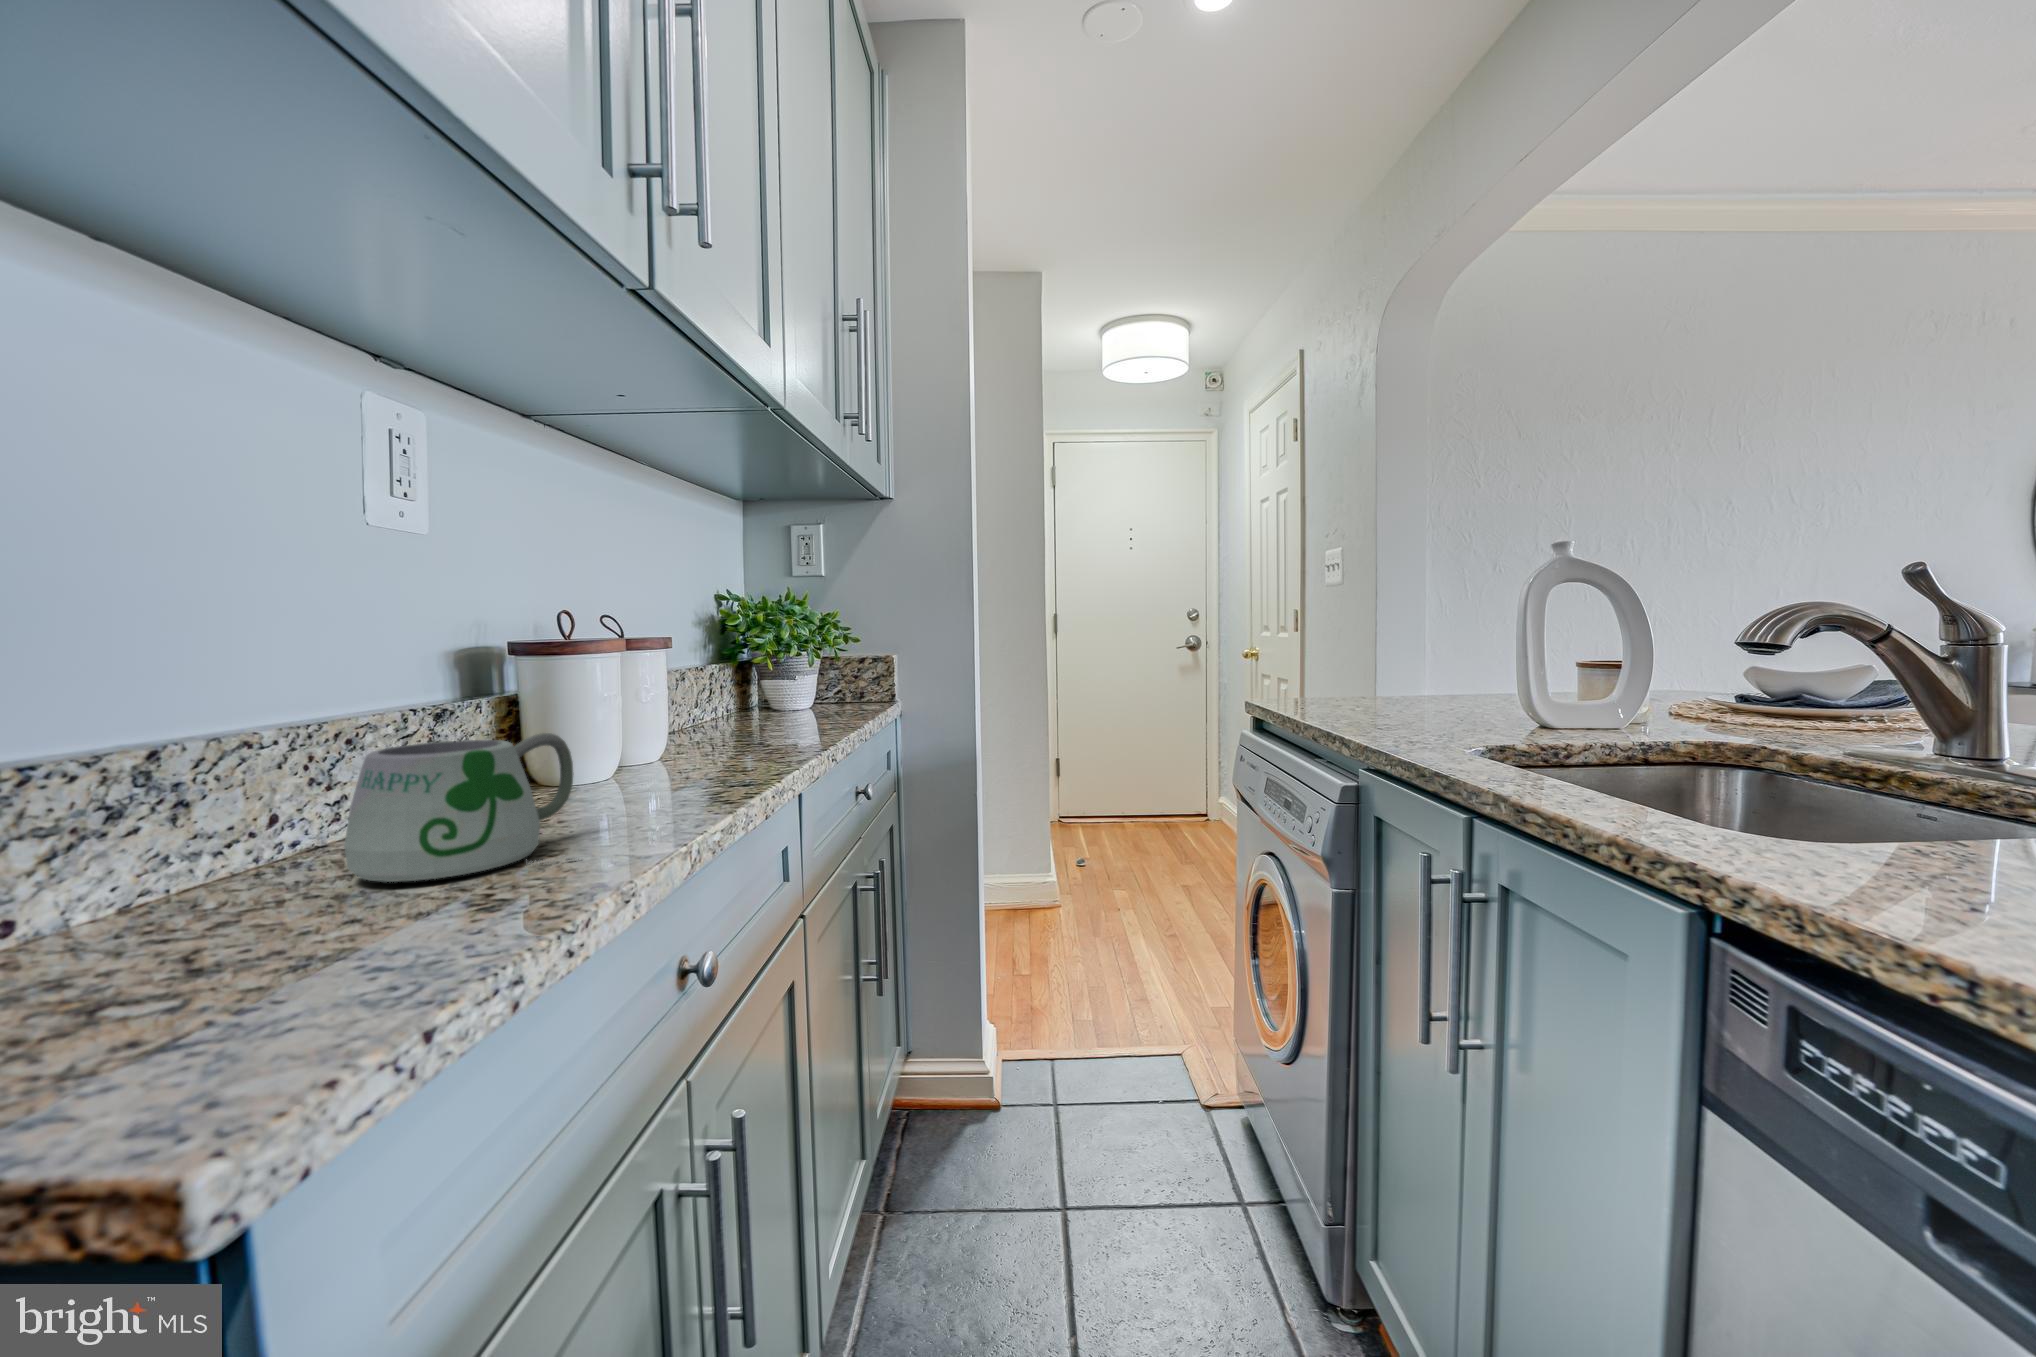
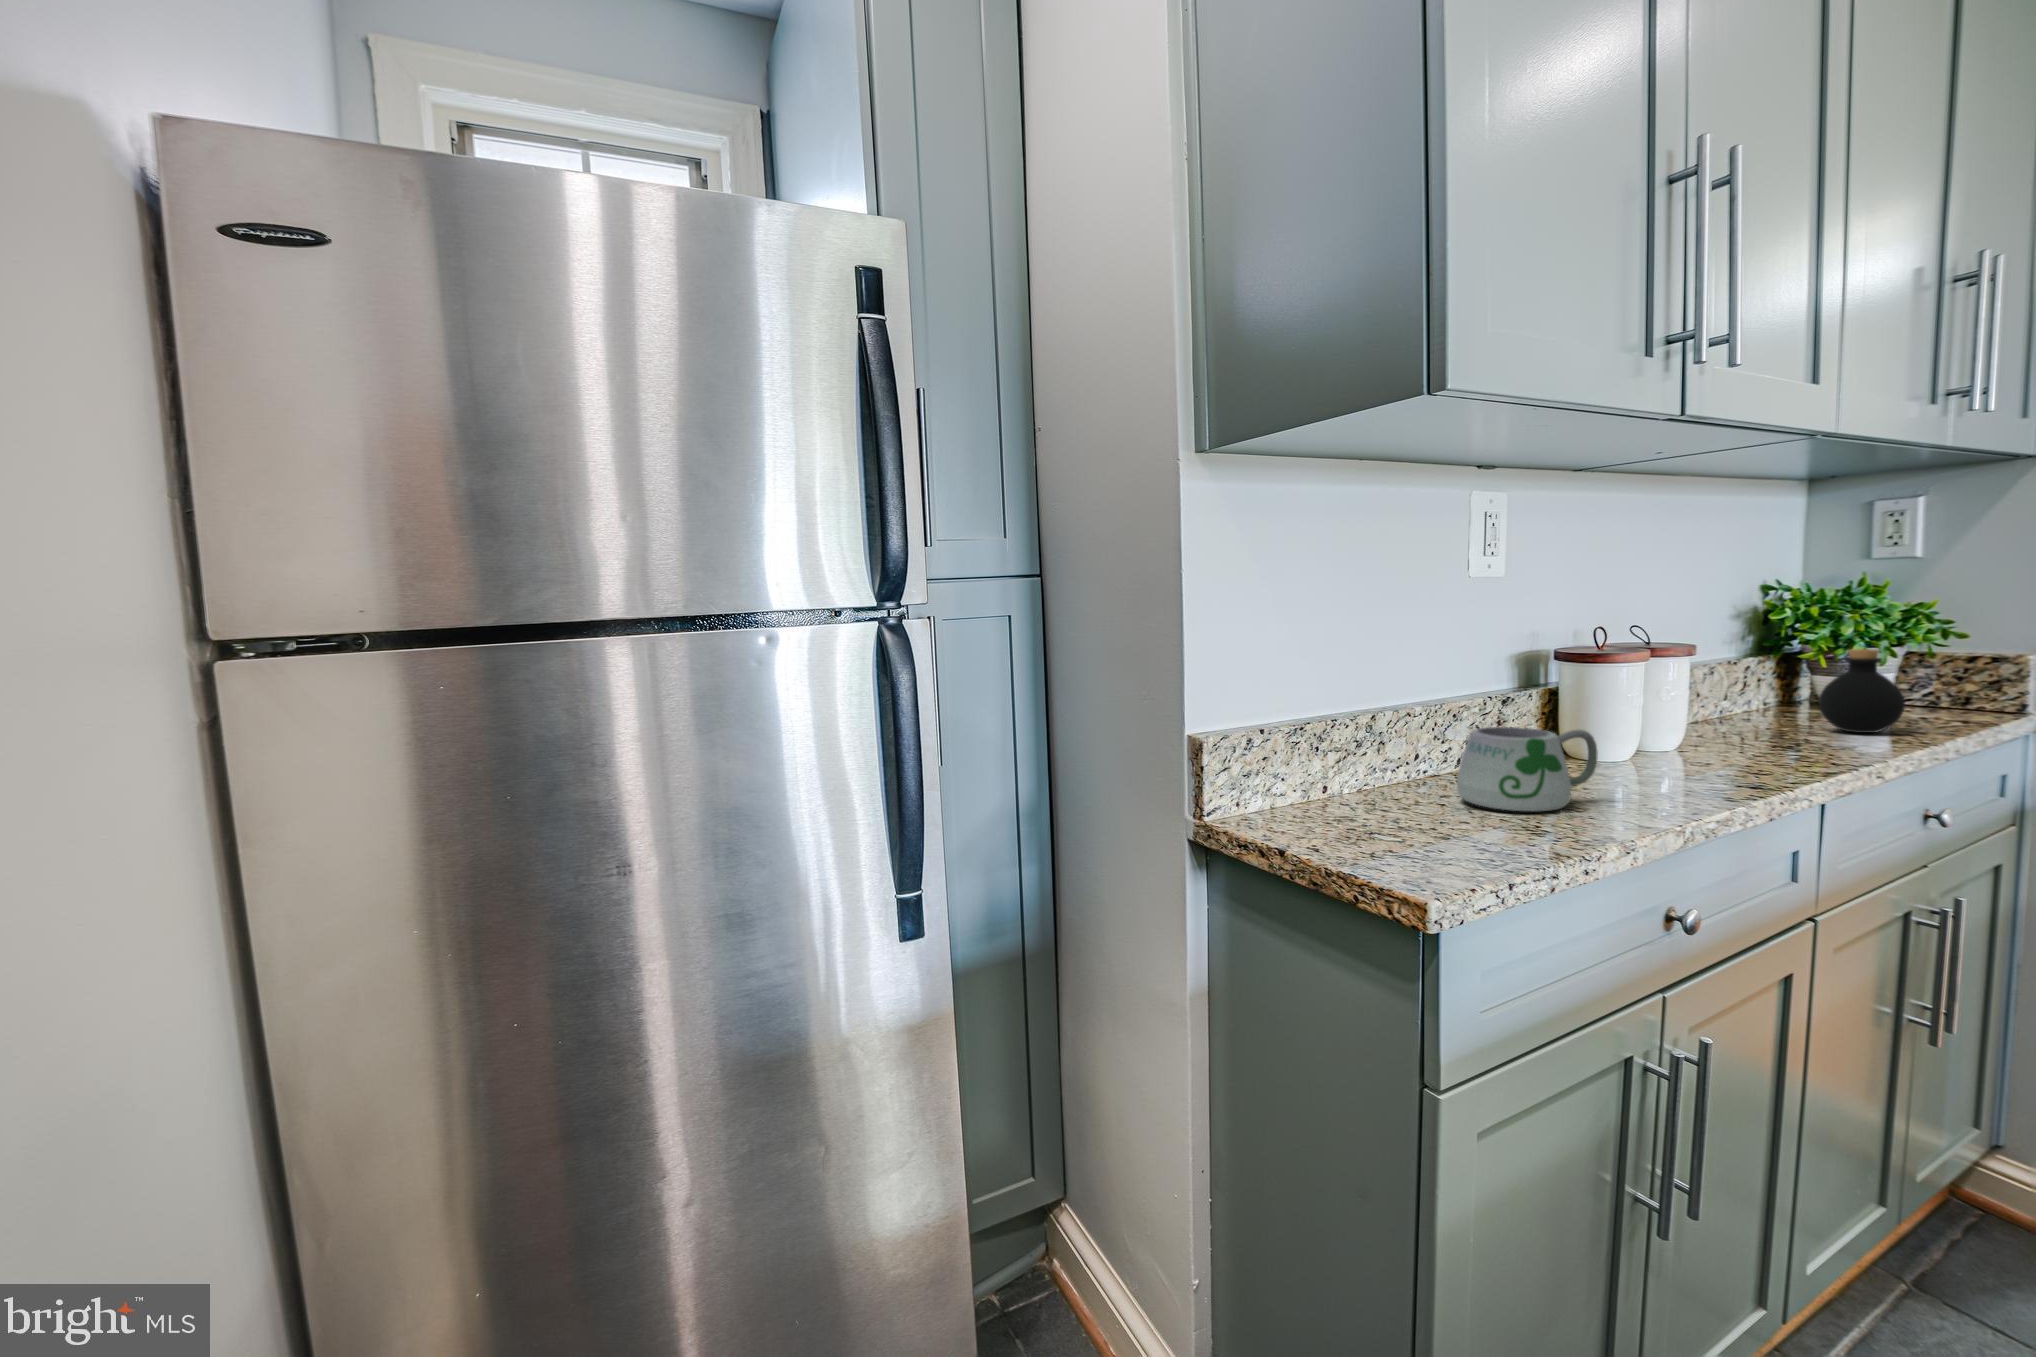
bottle: none [774,645,835,726] -> present [1818,649,1905,733]

